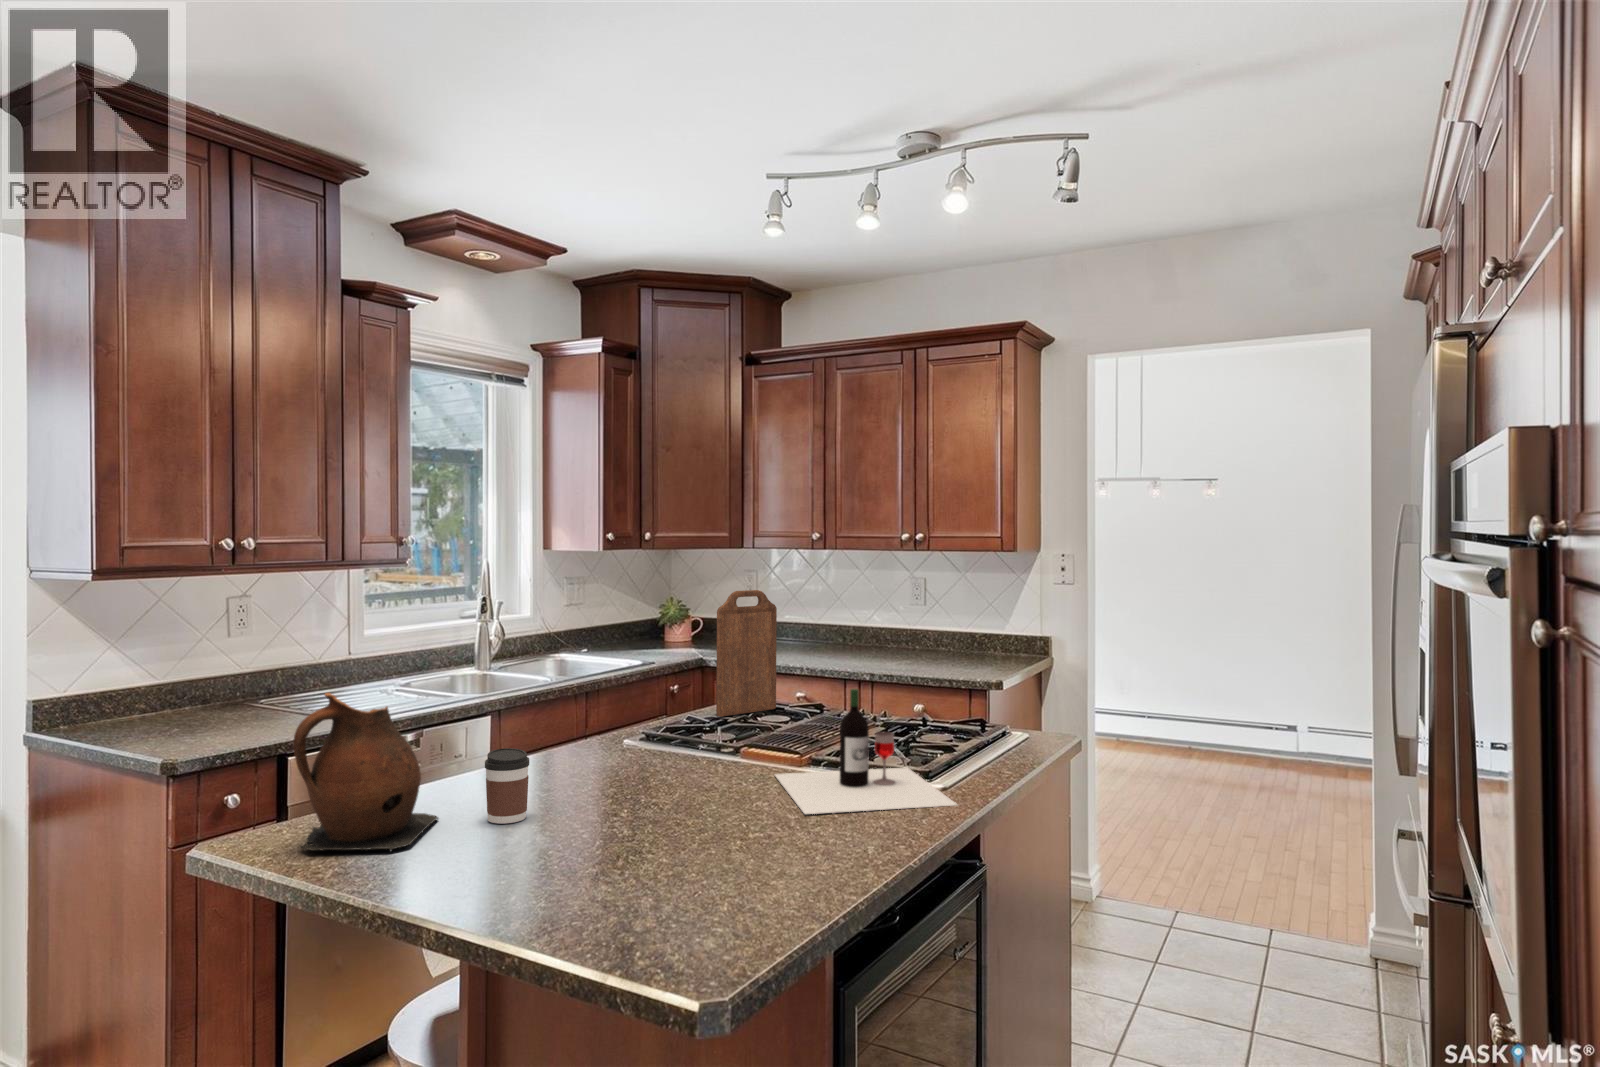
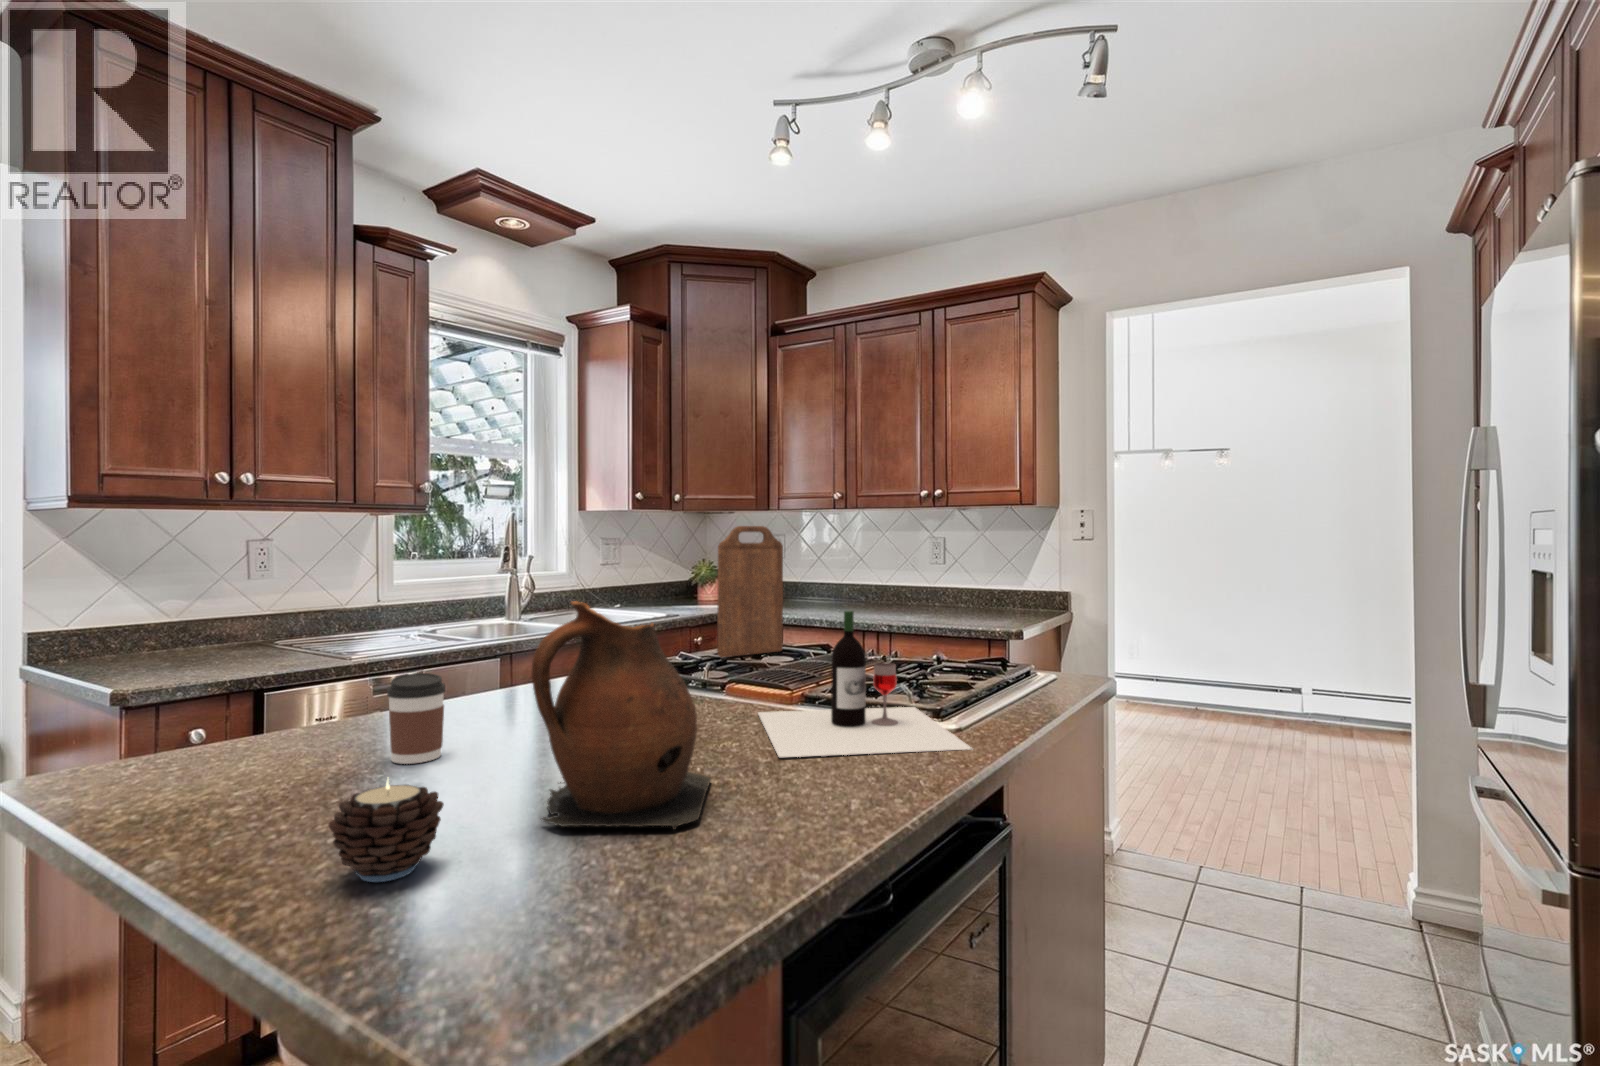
ceramic pitcher: present [293,692,439,852] -> present [532,601,711,831]
candle: none [522,834,591,907] -> present [329,779,444,882]

